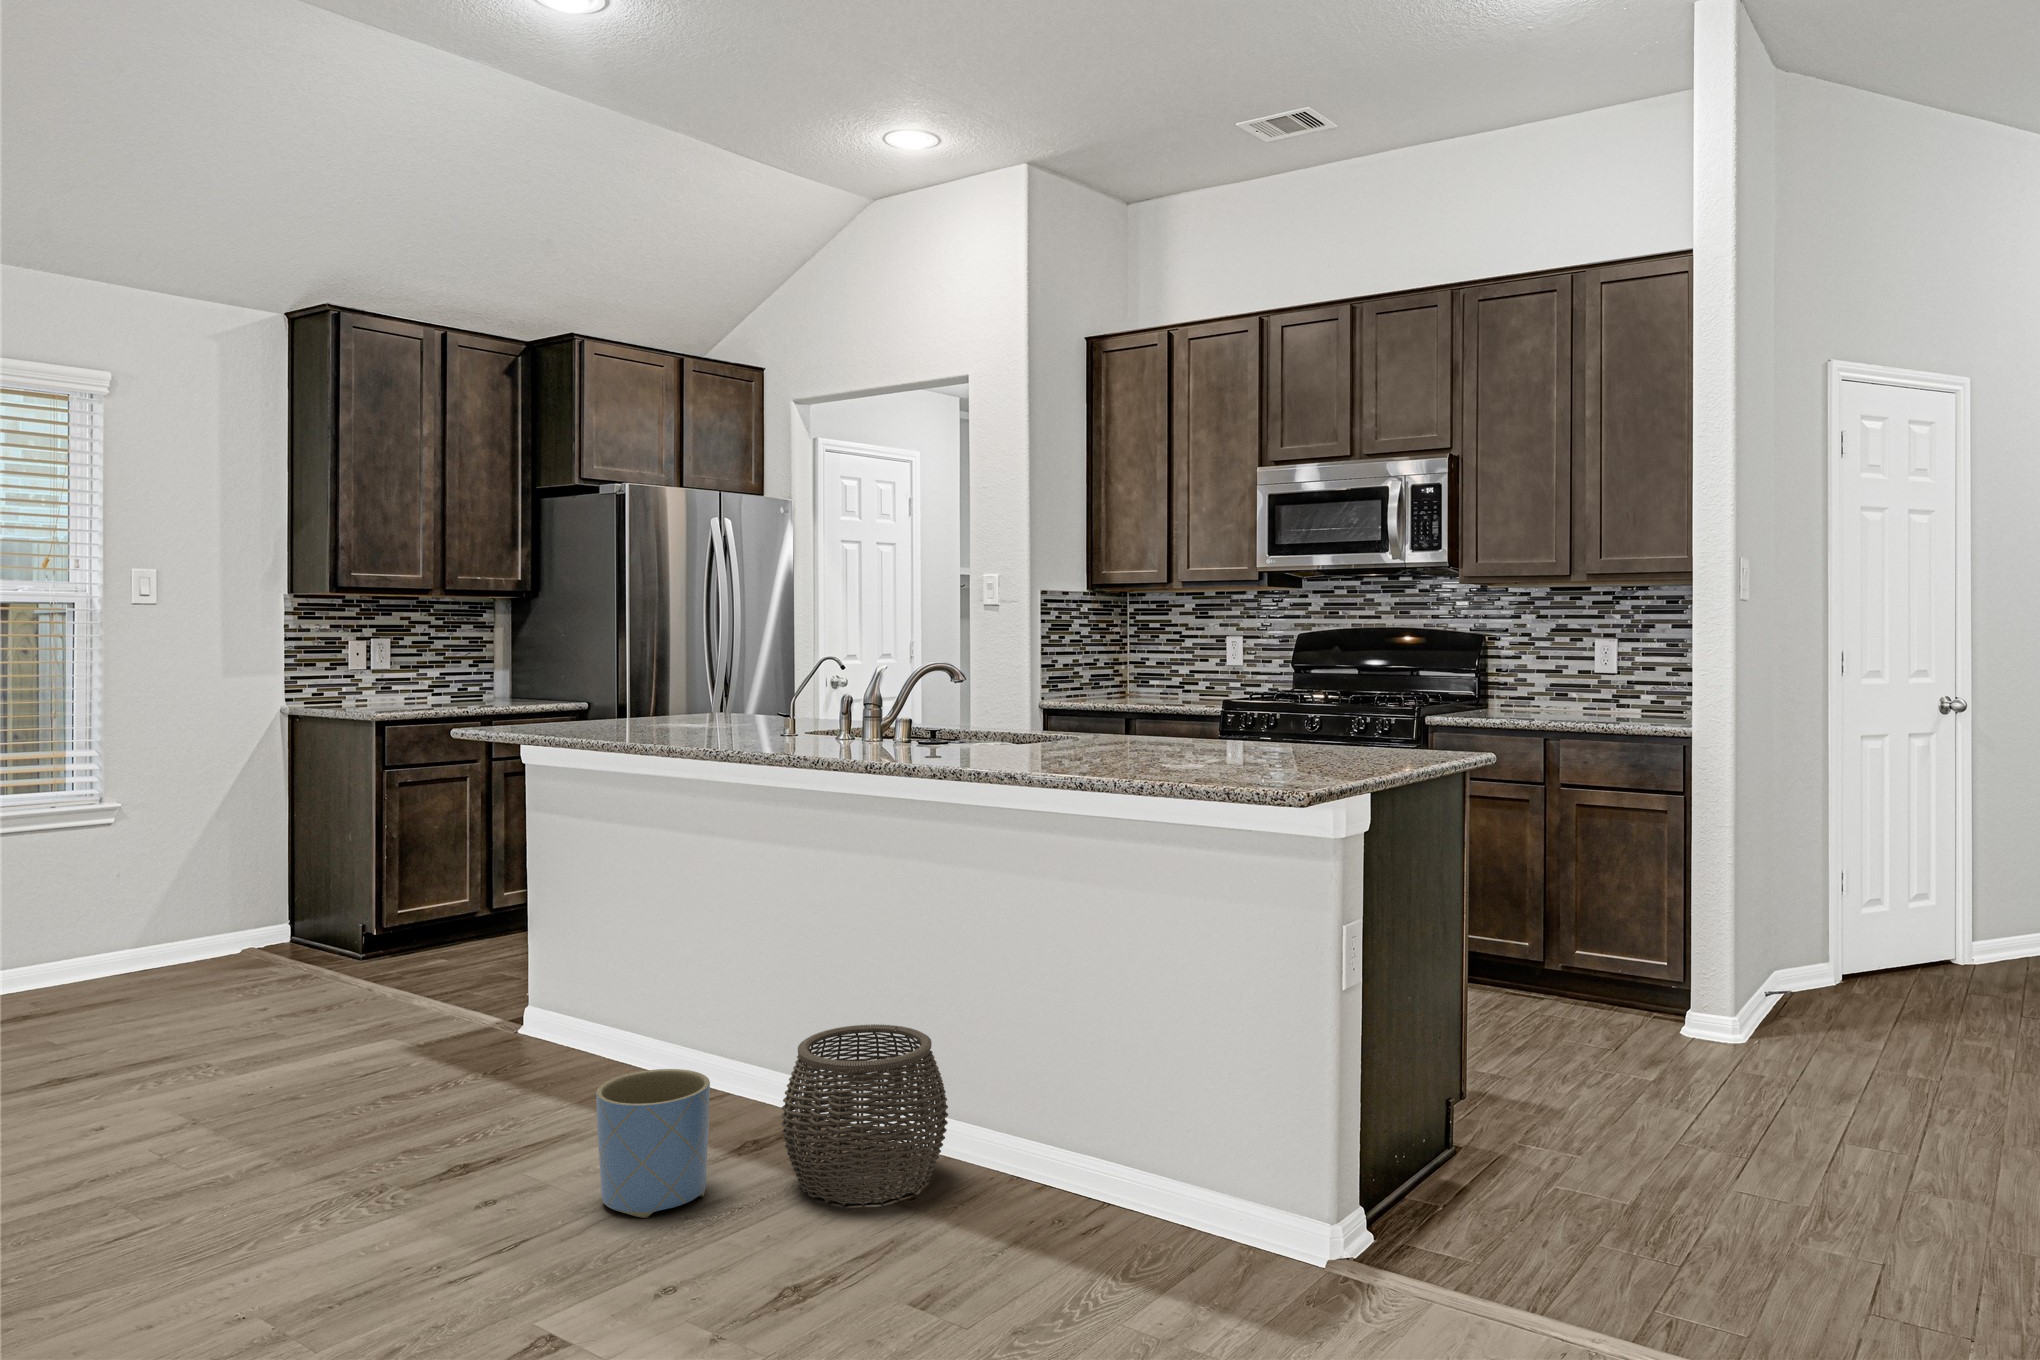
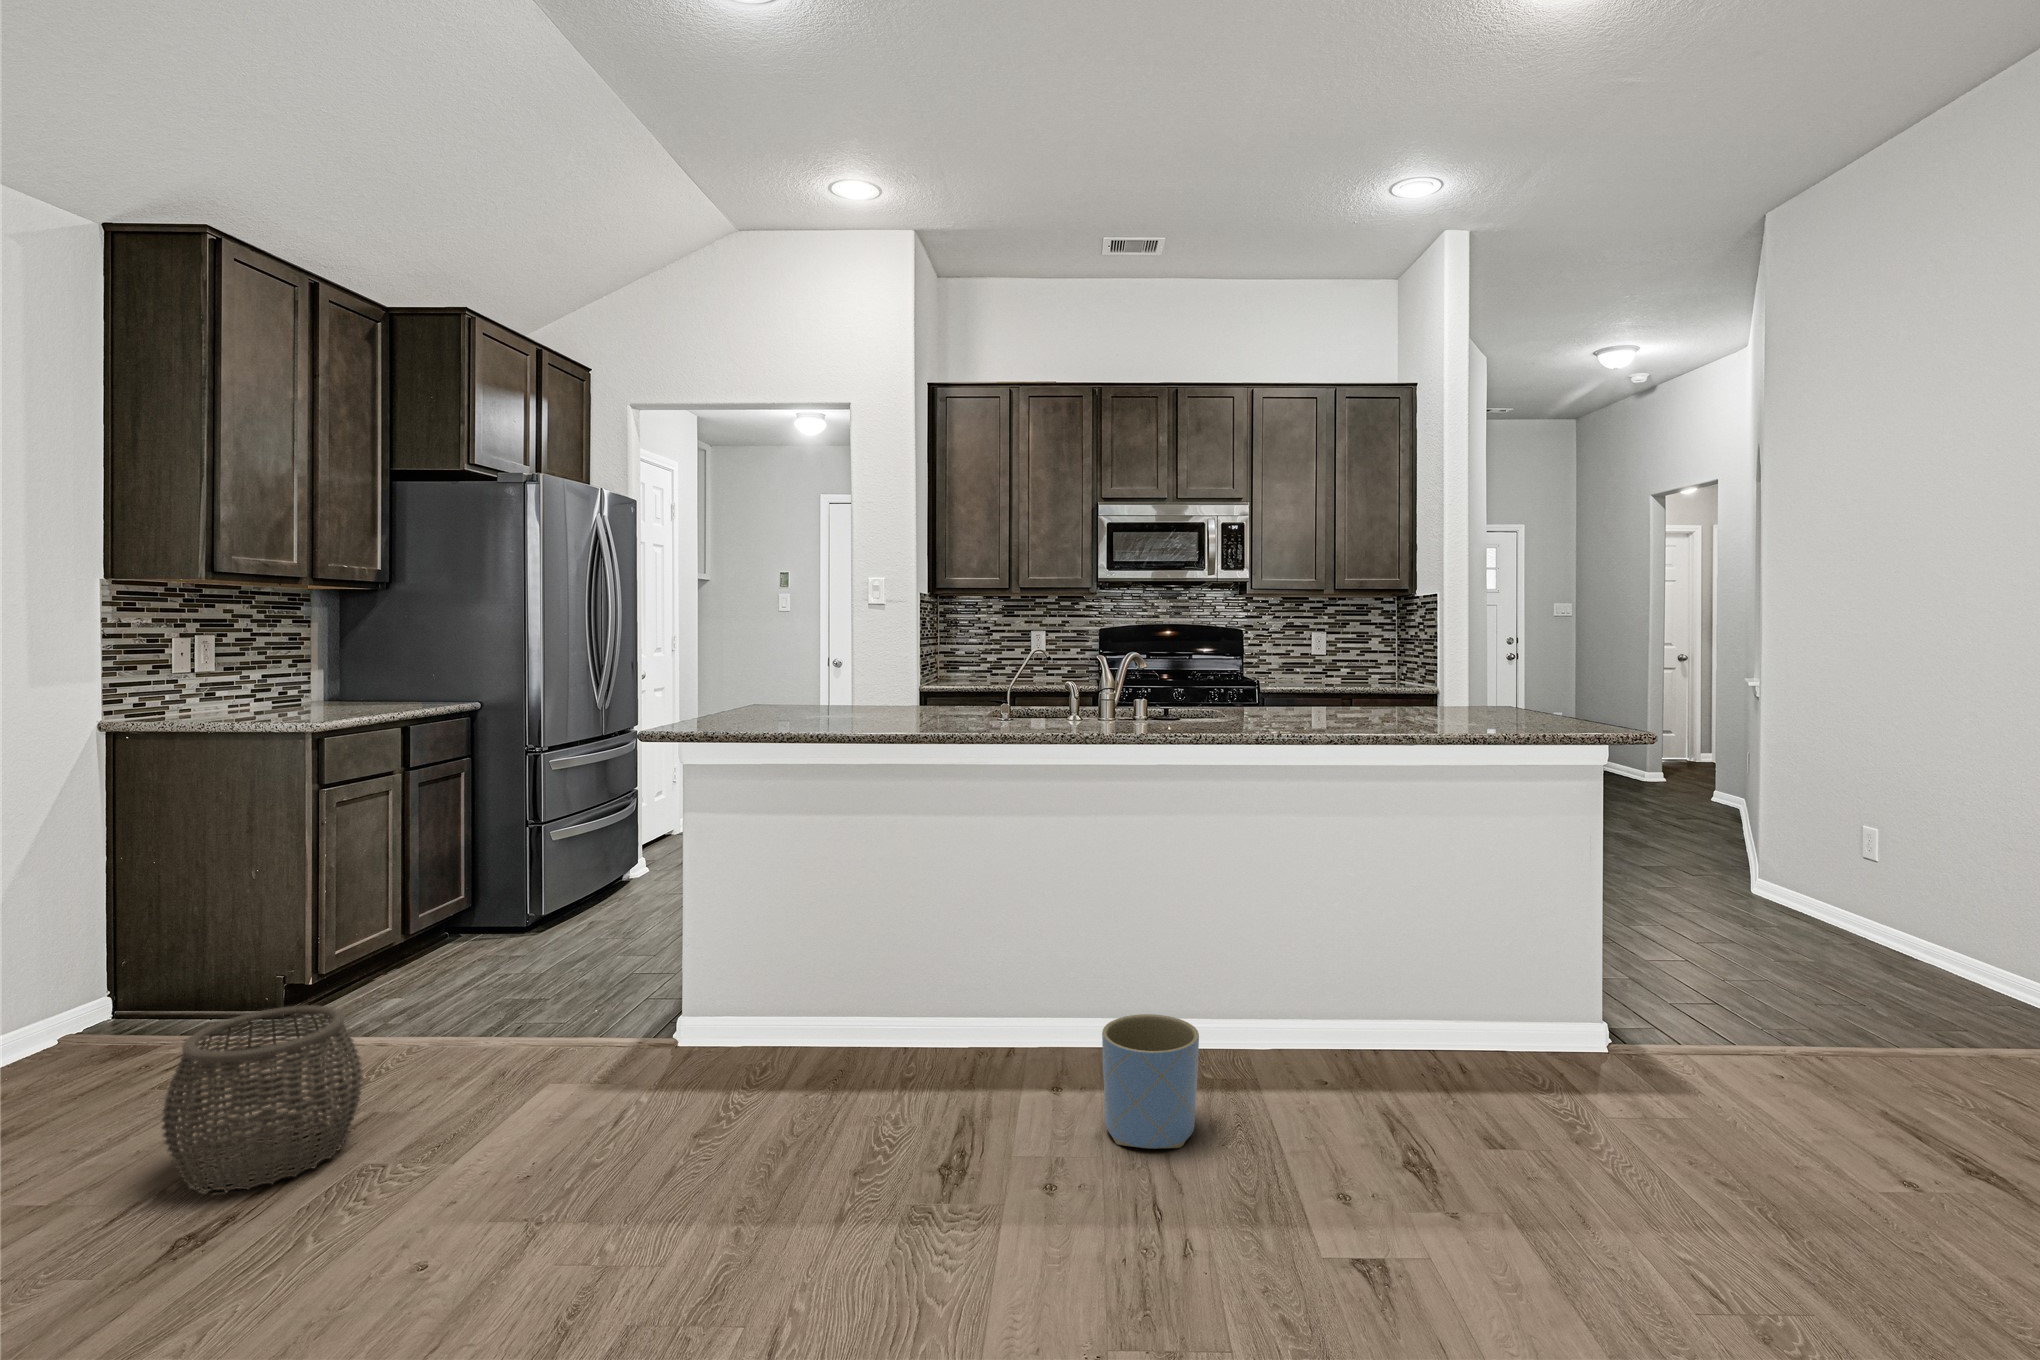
woven basket: present [781,1024,948,1206] -> present [162,1005,363,1192]

